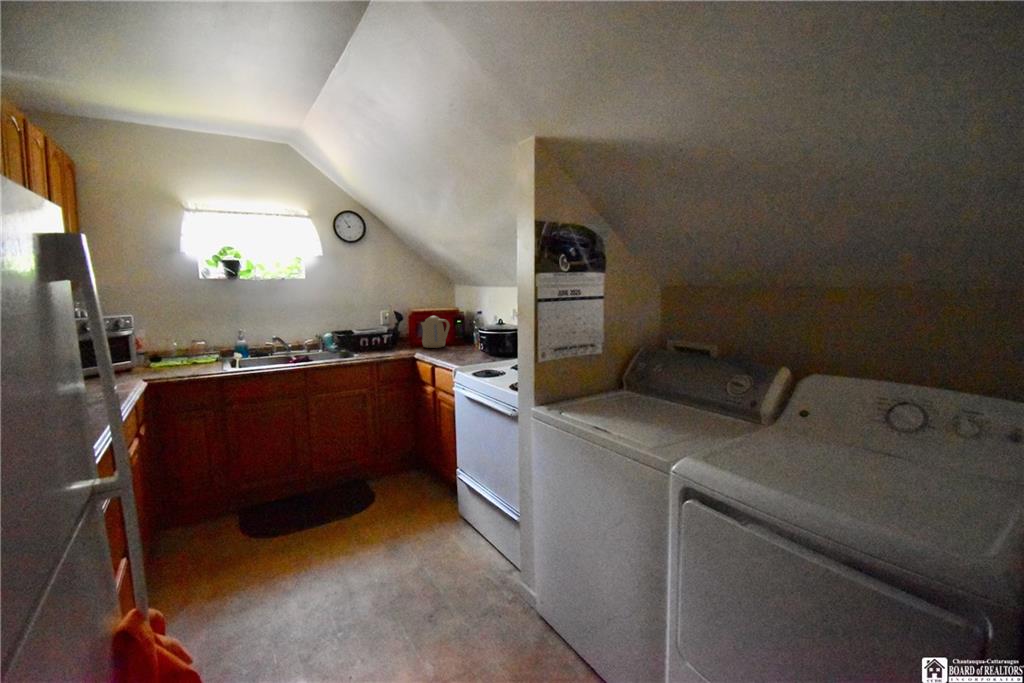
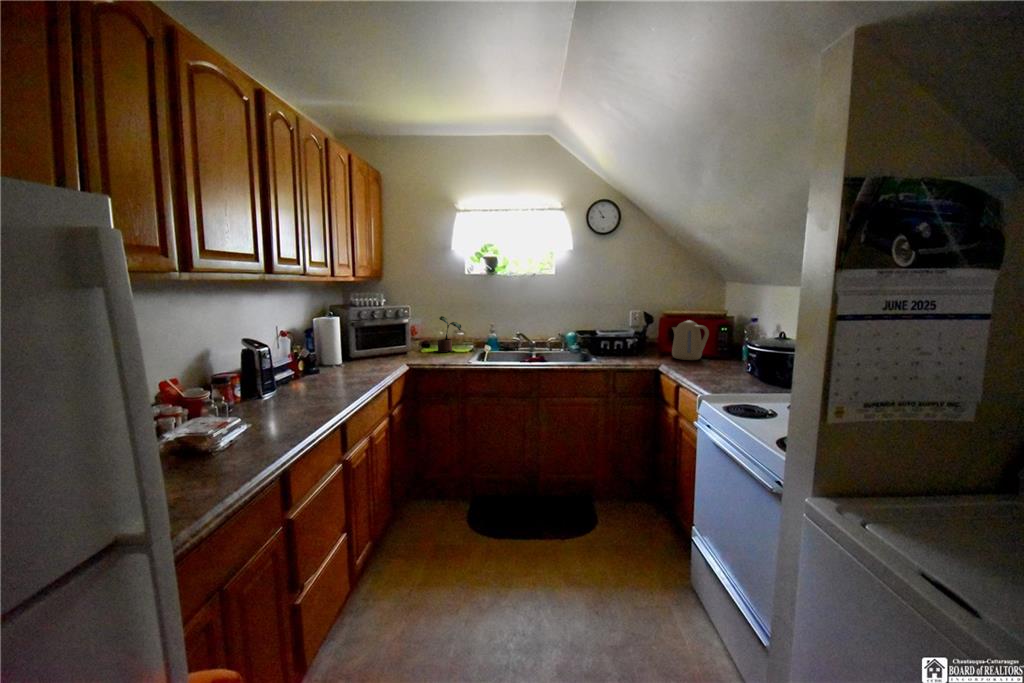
potted plant: none [167,325,204,366] -> present [434,316,461,352]

